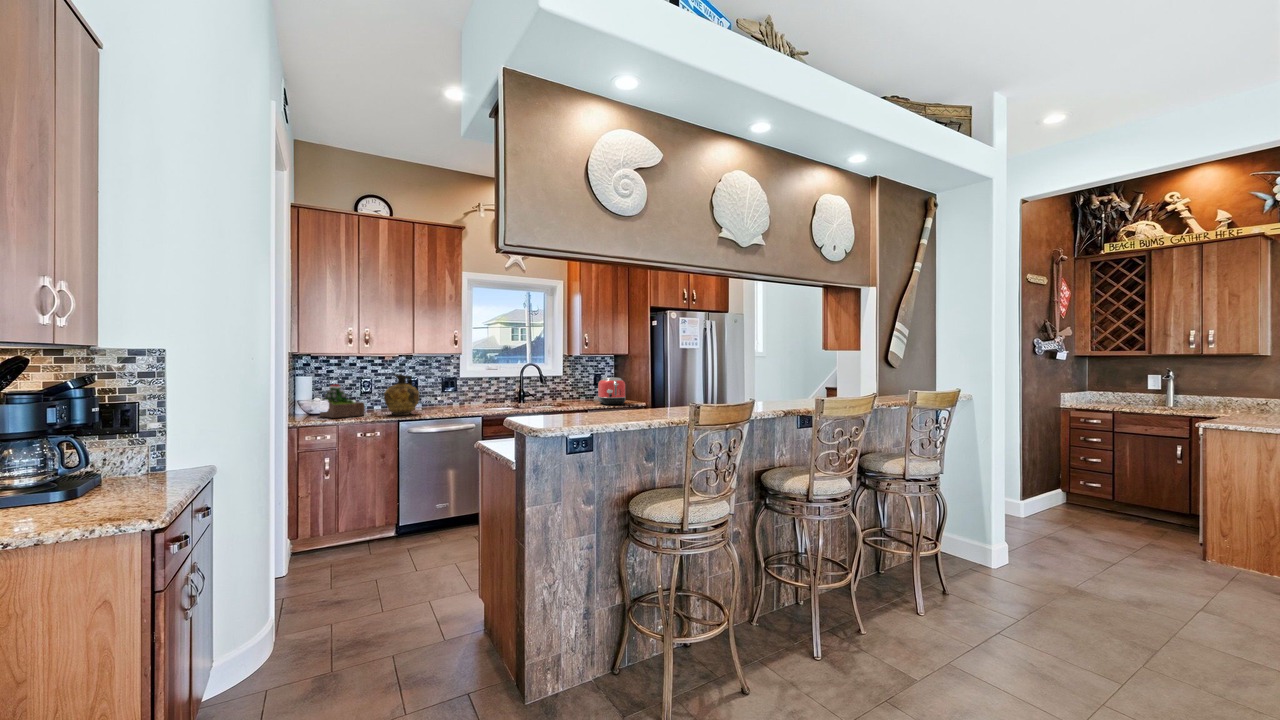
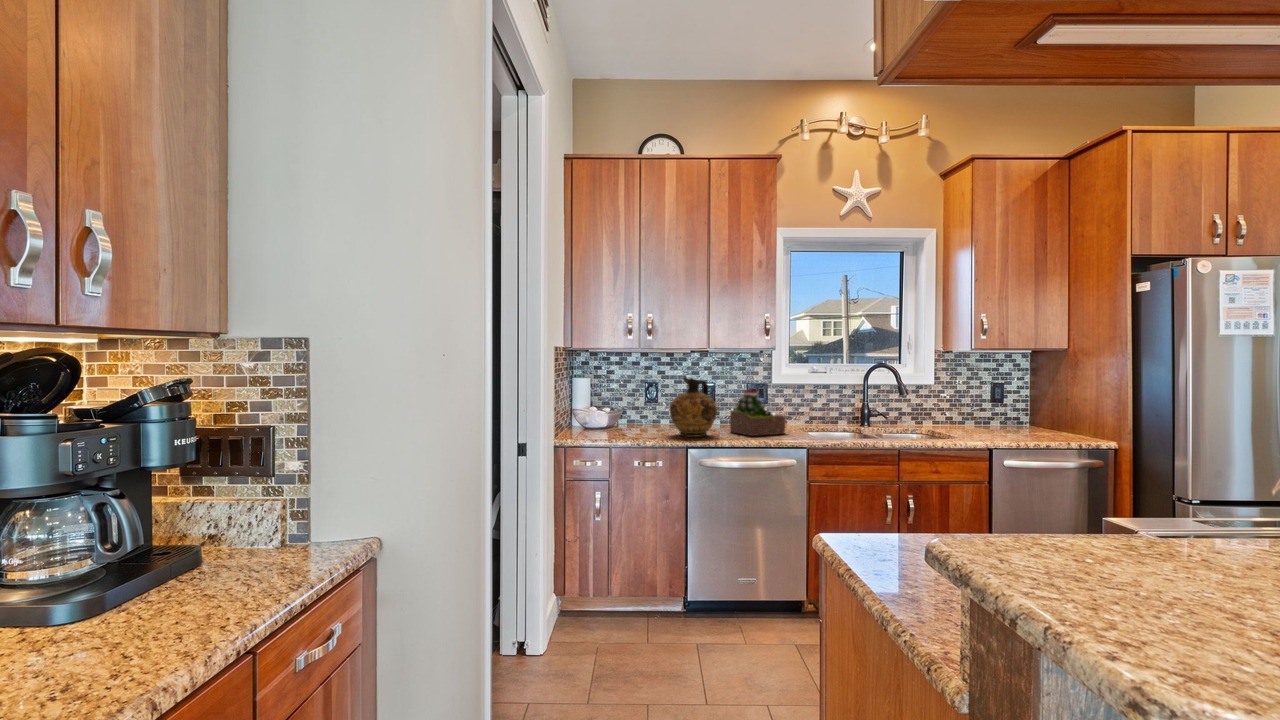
toaster: present [598,377,626,405] -> none [996,389,1052,437]
succulent plant: present [320,384,365,418] -> present [730,390,786,436]

